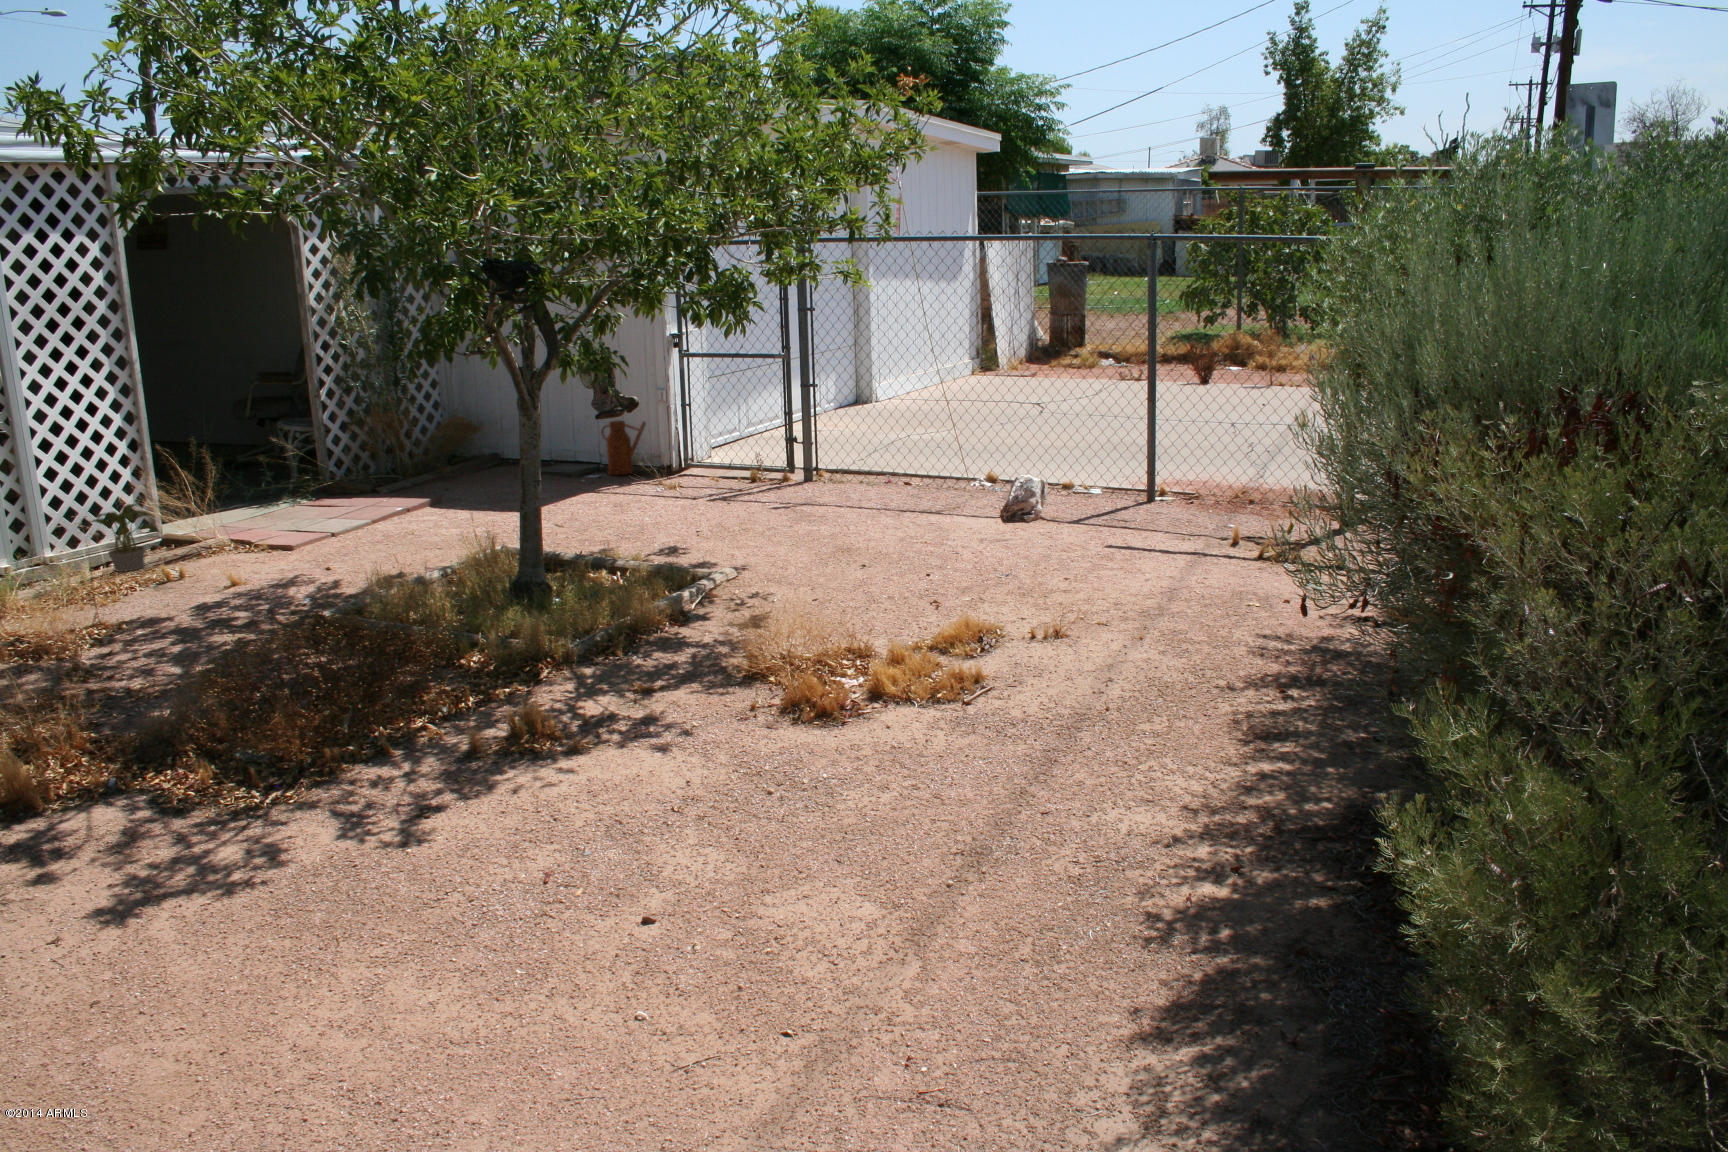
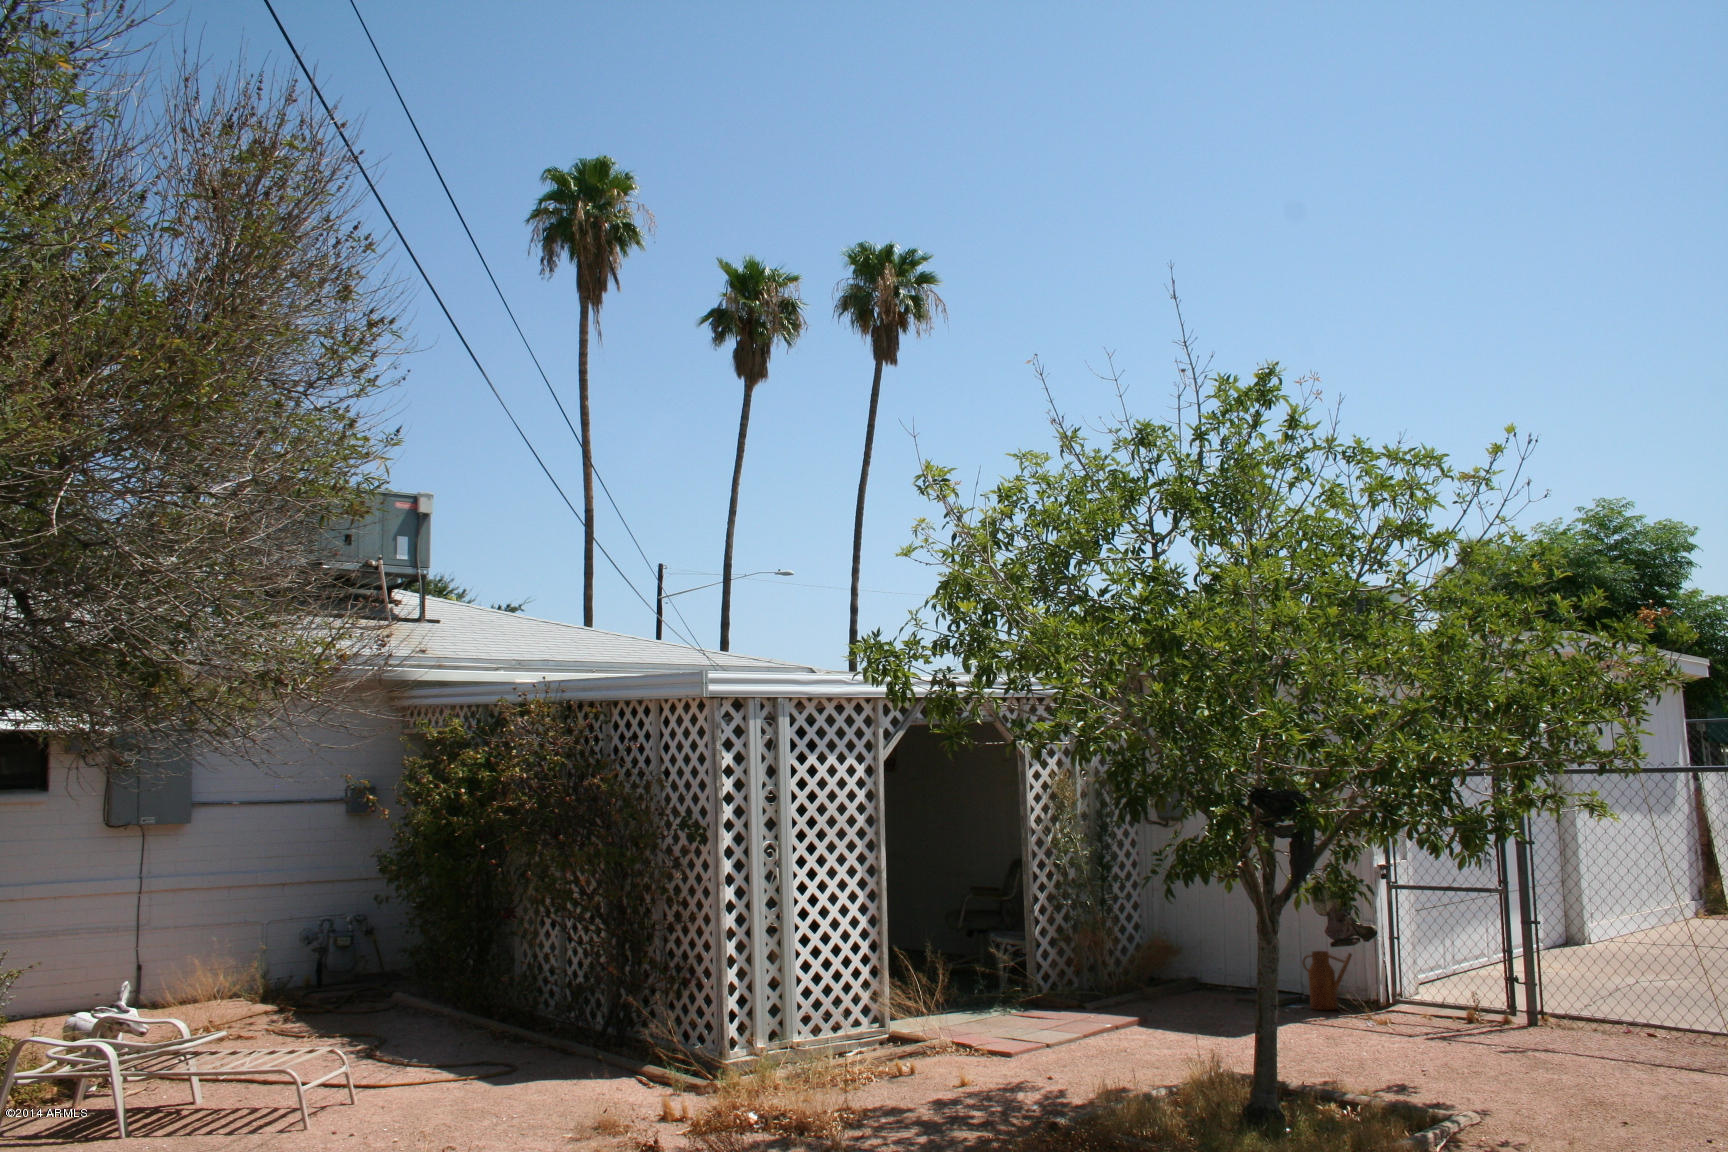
potted plant: present [92,504,159,572] -> none [834,1000,895,1065]

